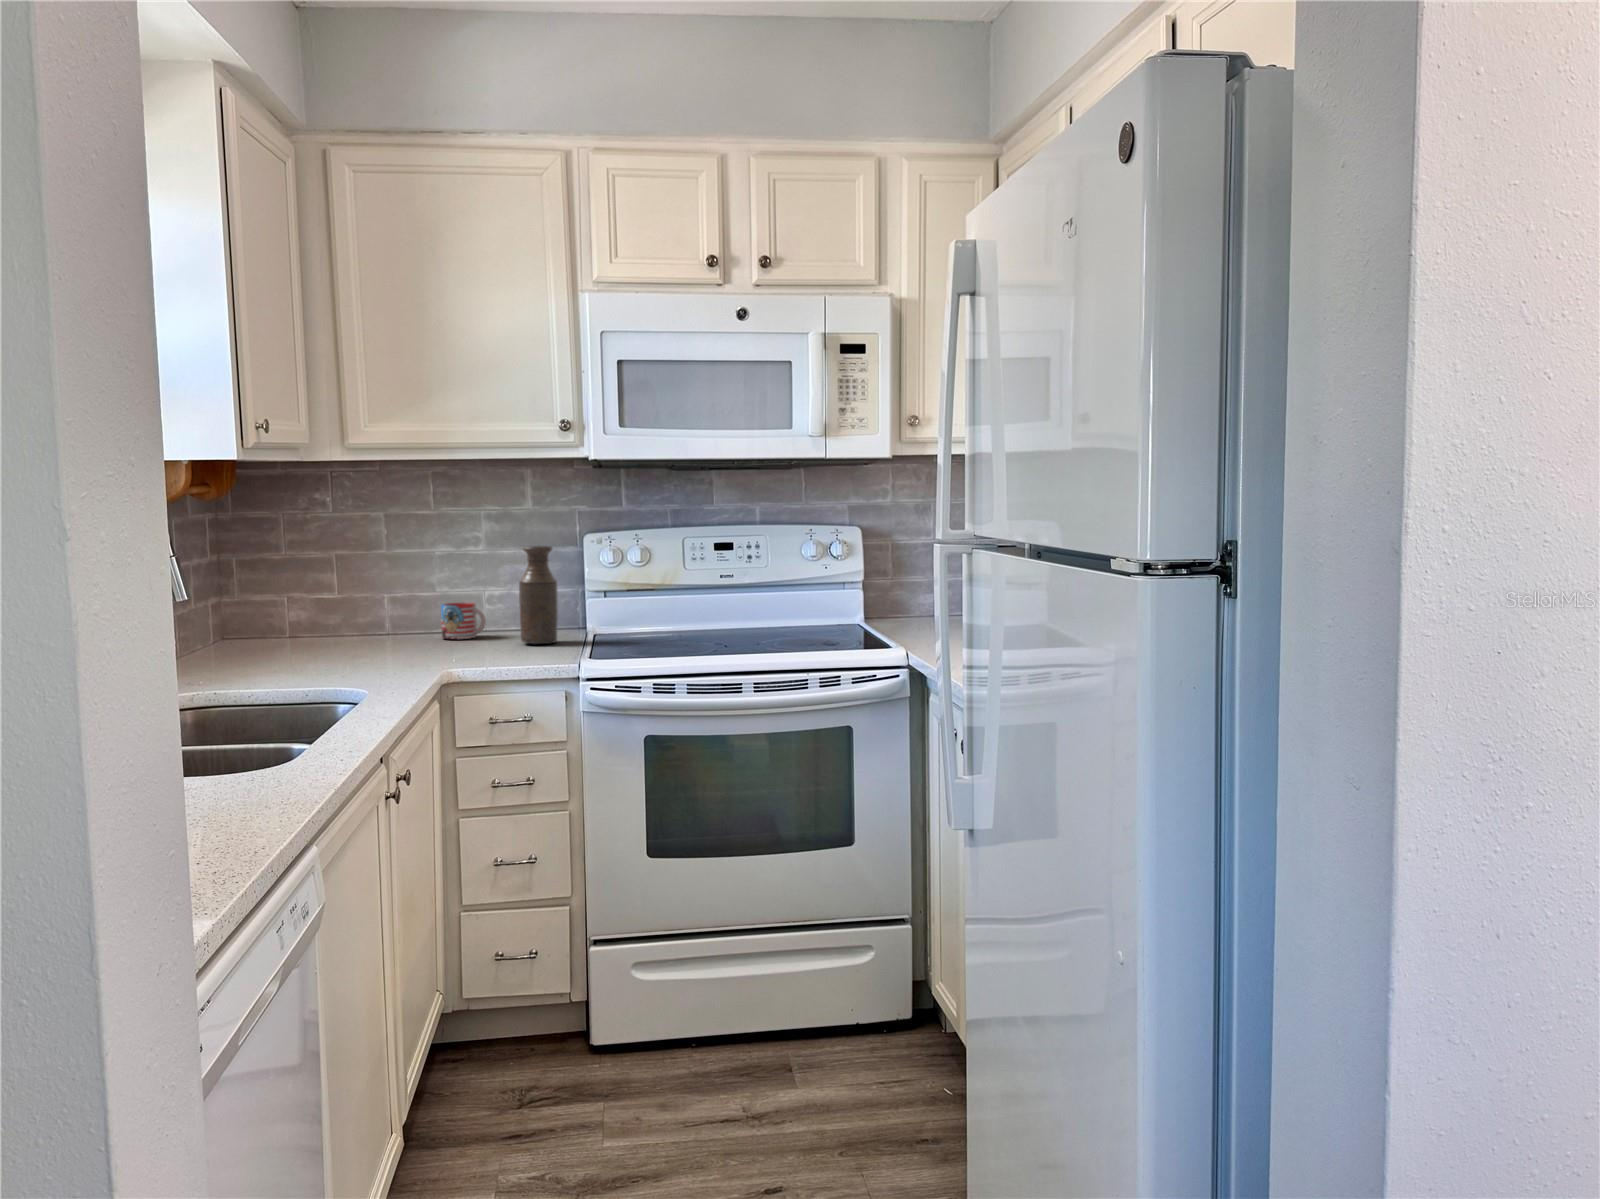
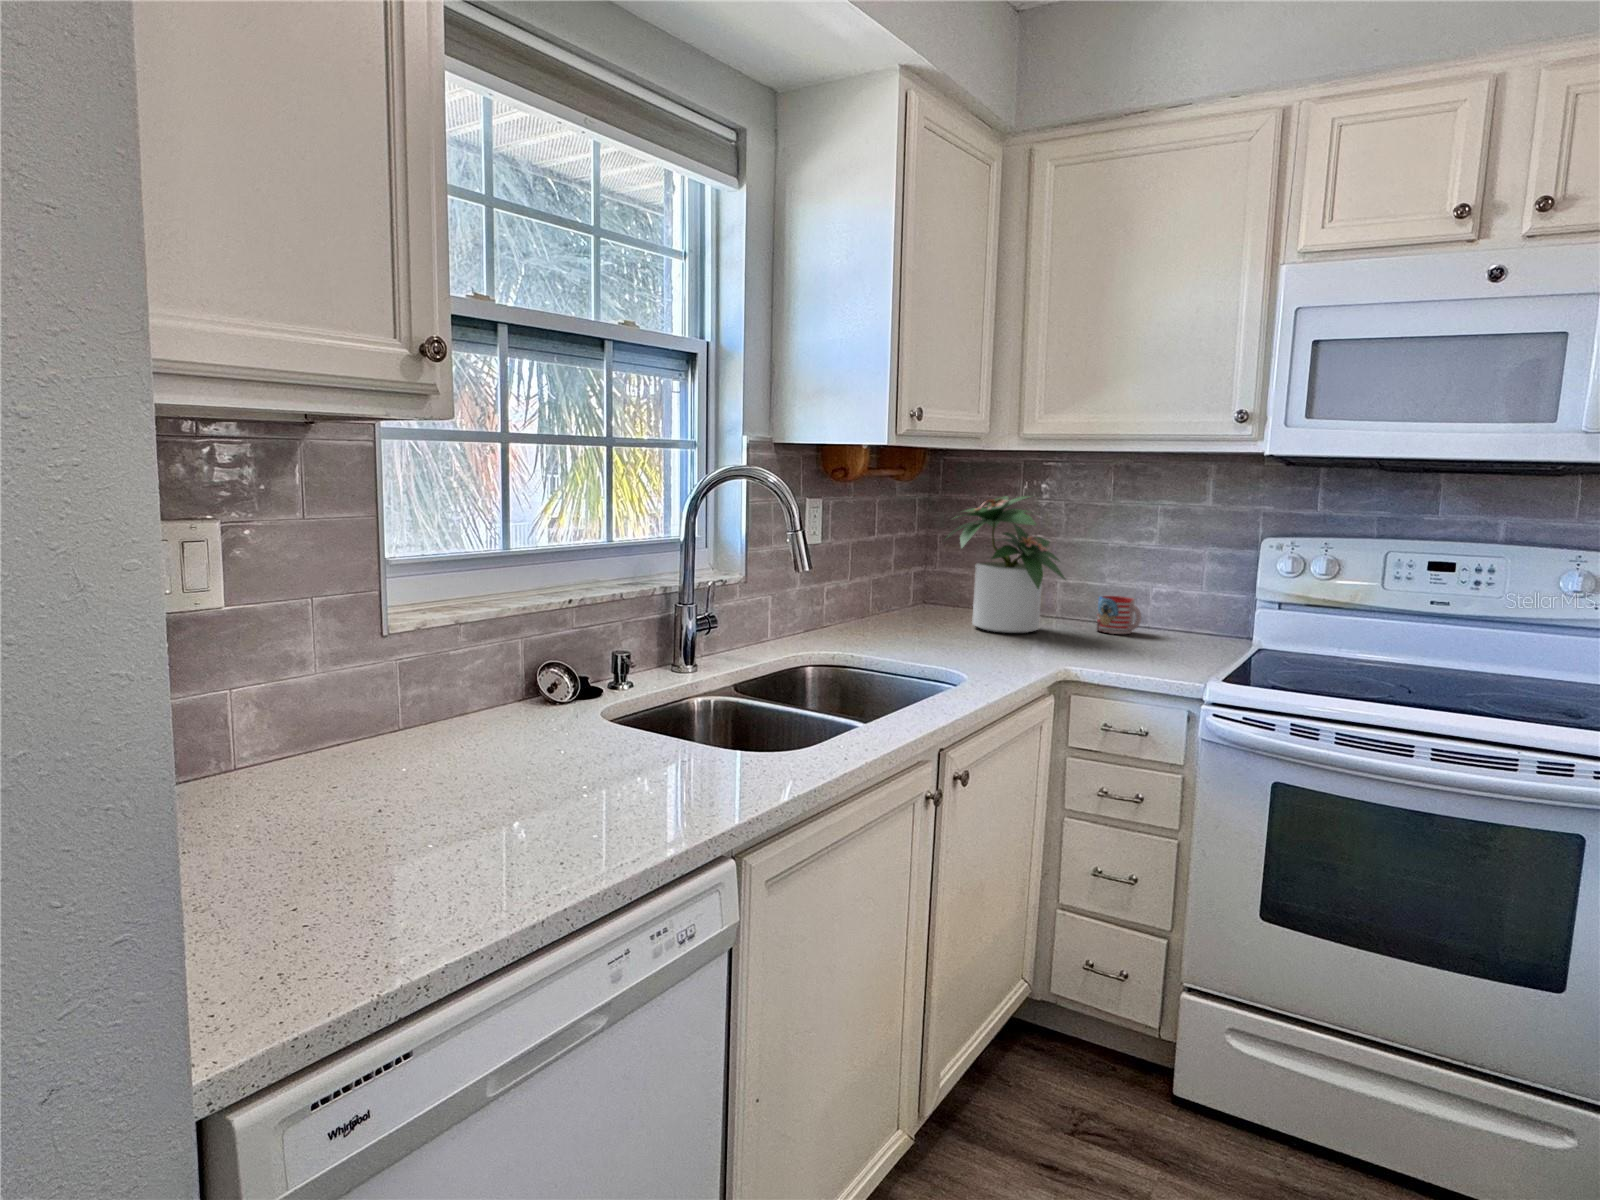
potted plant: none [266,508,411,653] -> present [946,496,1065,633]
bottle: present [519,545,558,644] -> none [1168,546,1217,654]

